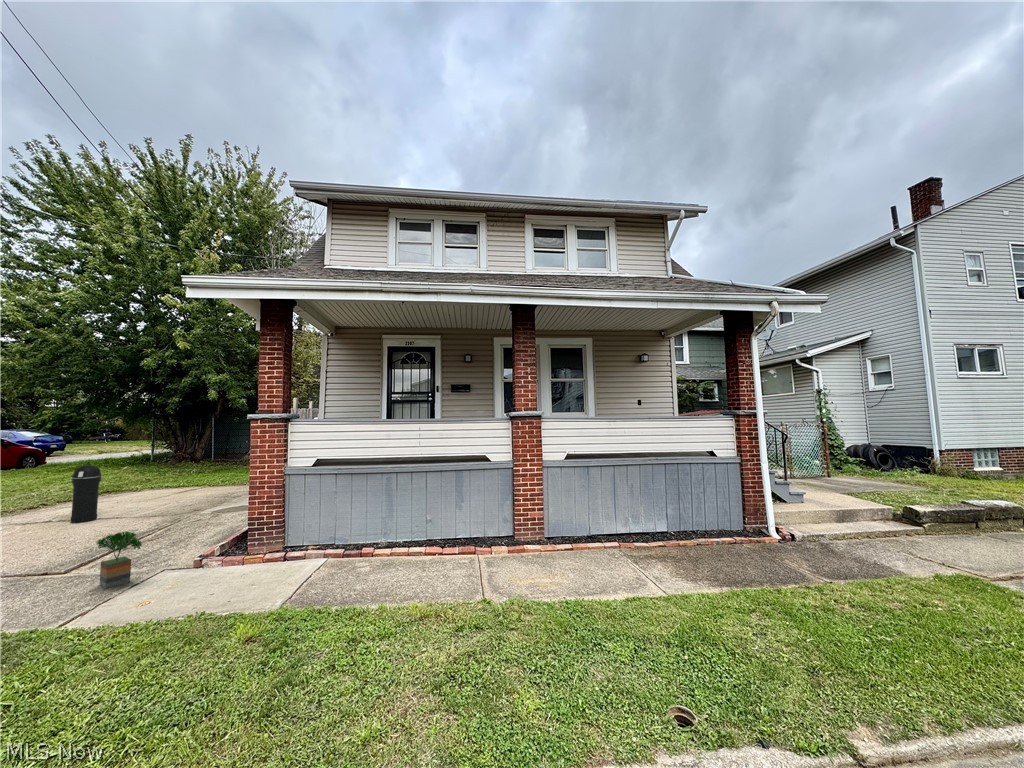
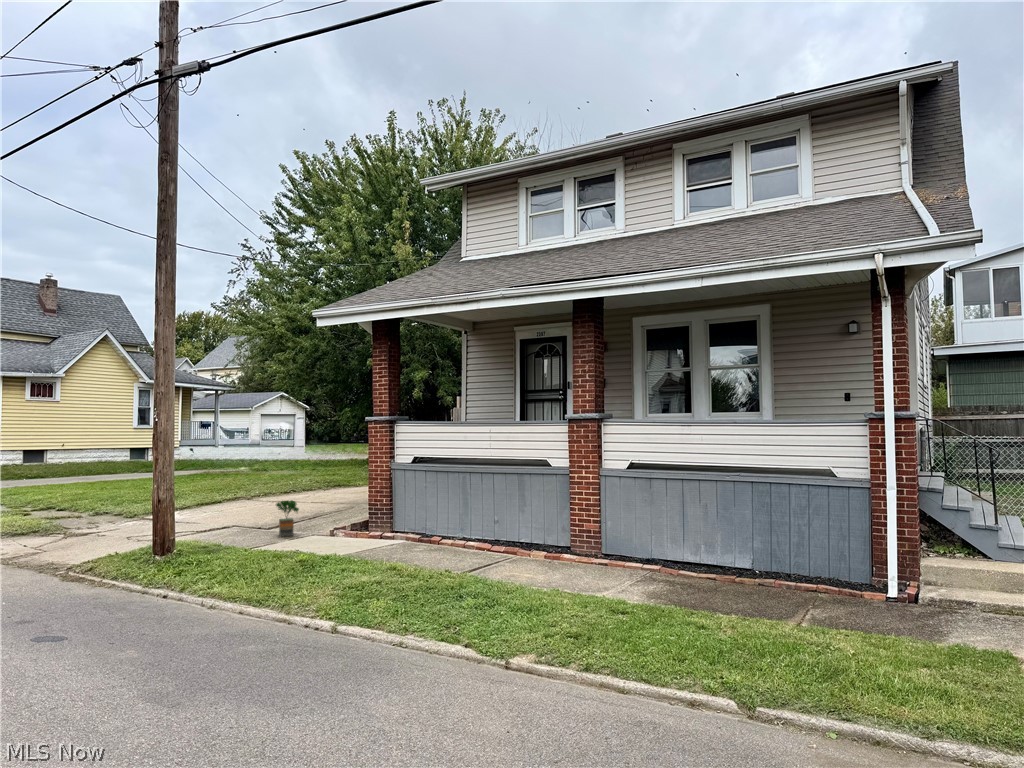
trash can: present [71,465,101,523] -> none [295,456,313,503]

